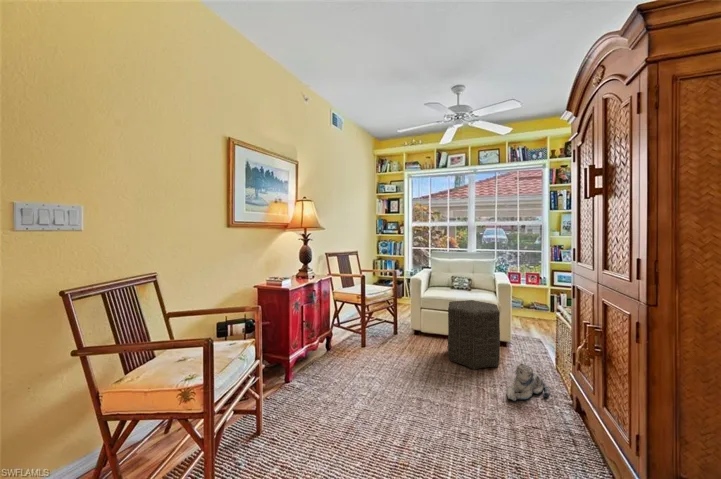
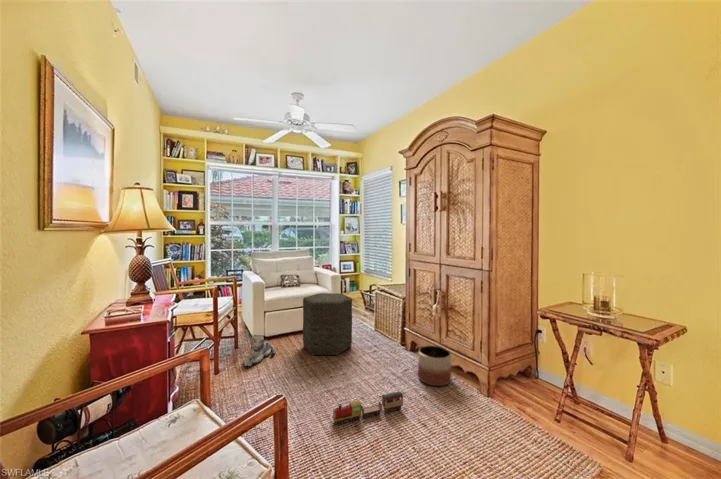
plush toy: present [507,363,550,401] -> present [244,335,276,366]
planter: none [543,395,597,460] -> present [418,346,451,386]
toy train: none [404,409,485,449] -> present [332,392,403,425]

